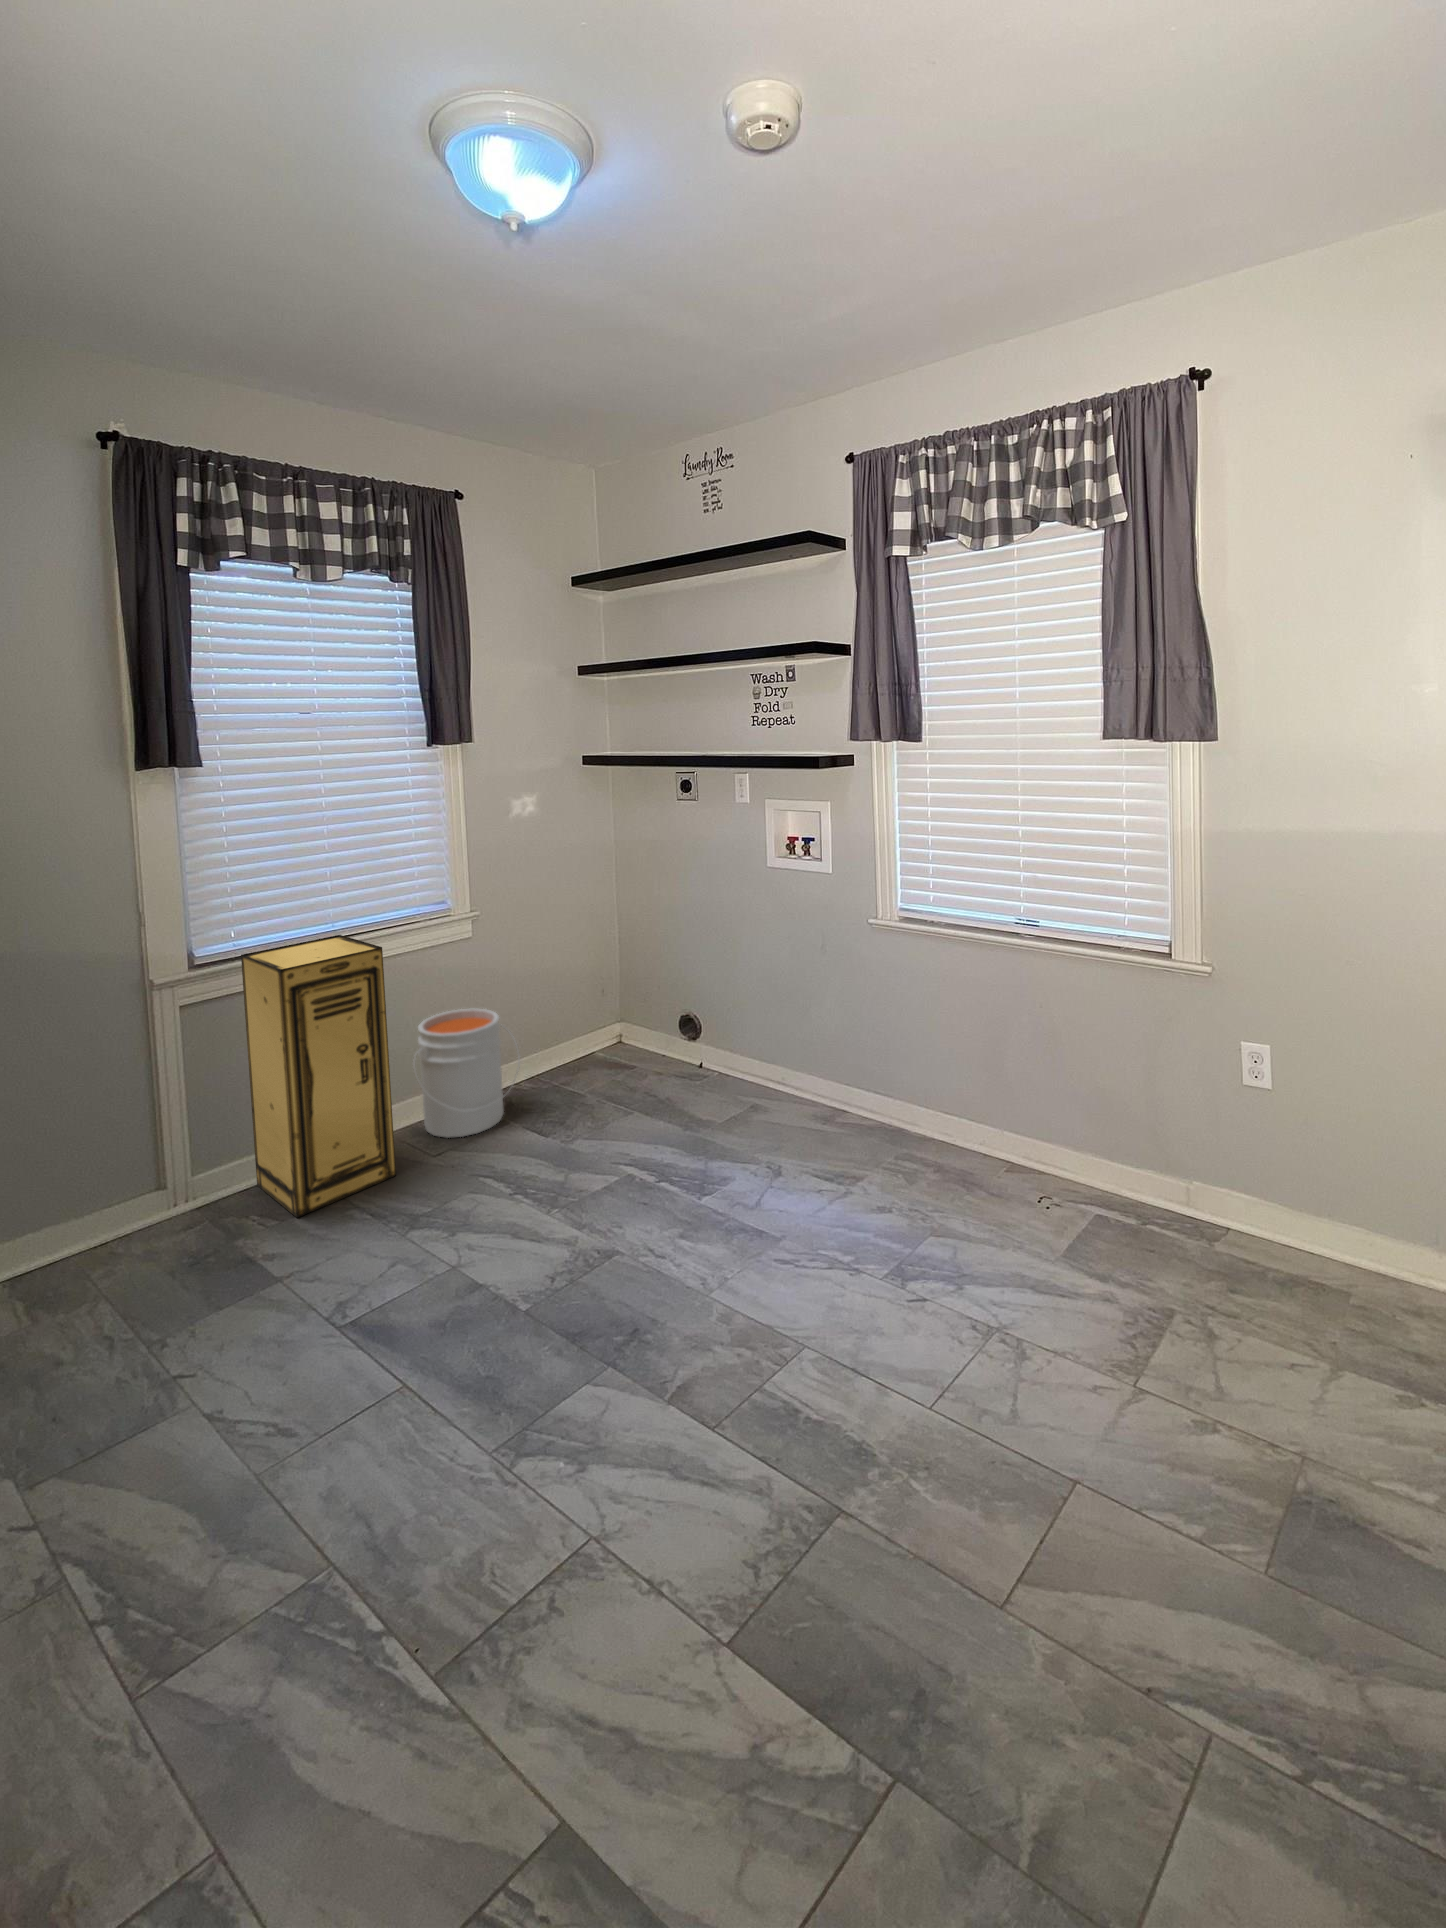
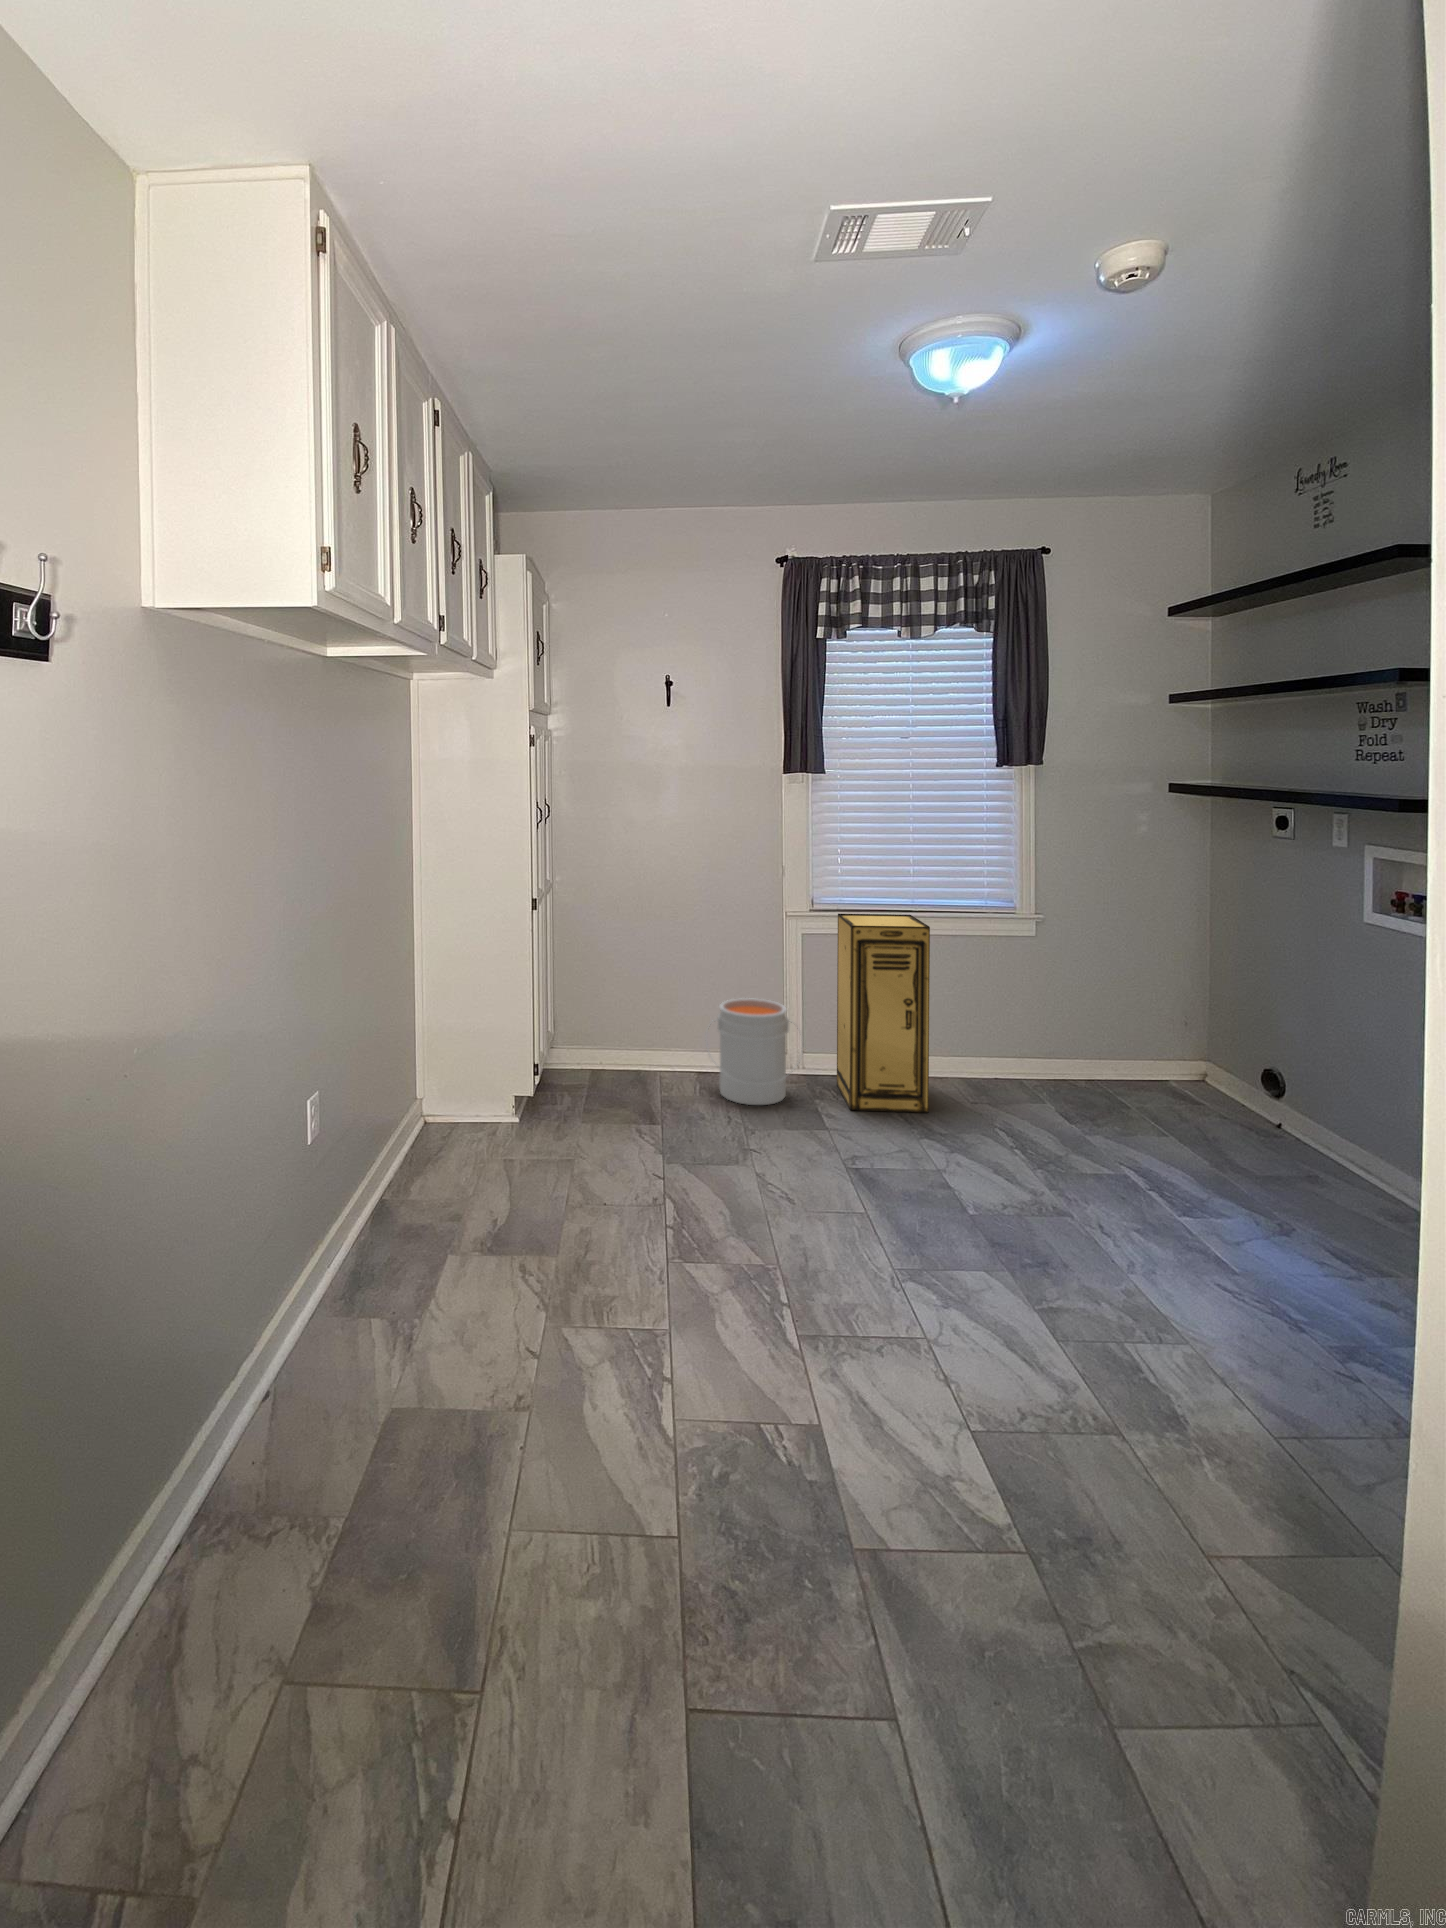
bucket: present [416,1008,514,1138] -> present [708,998,798,1105]

